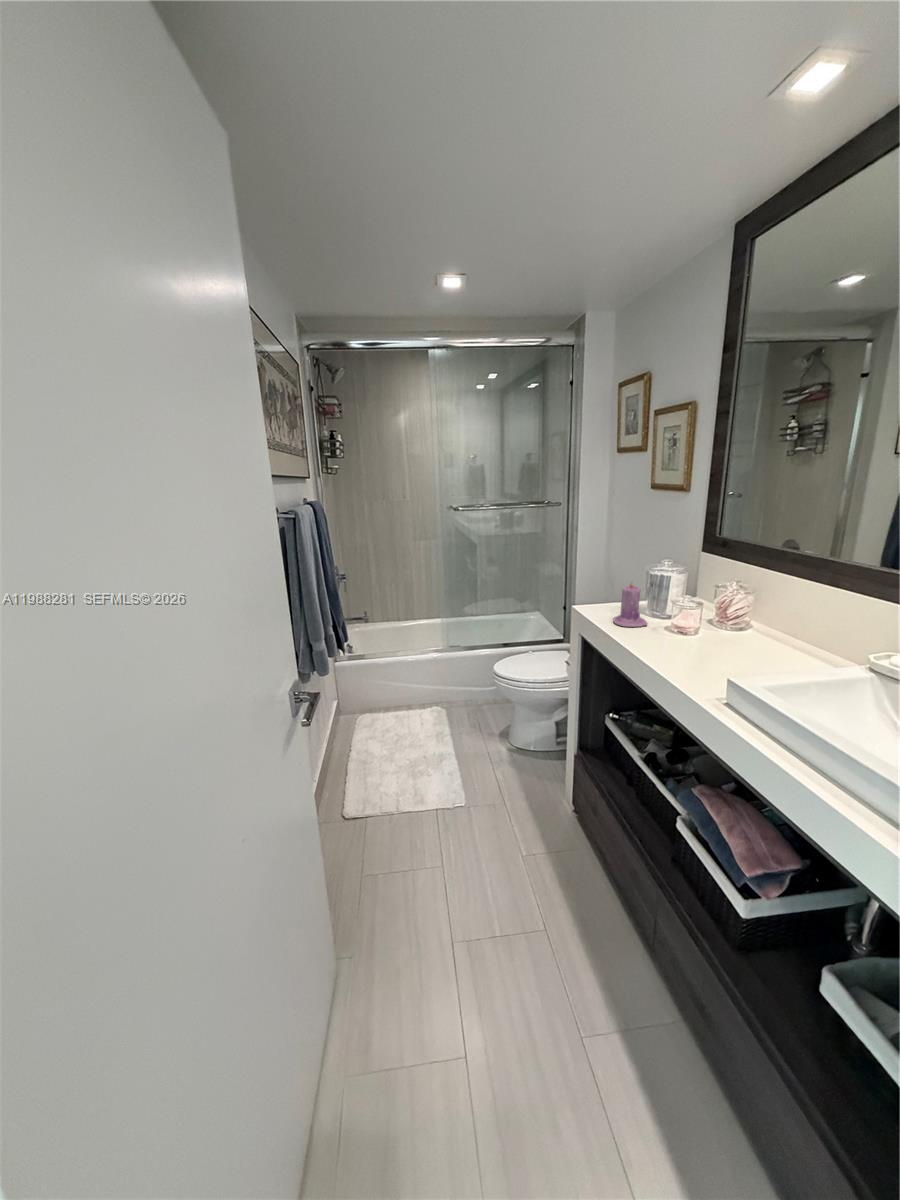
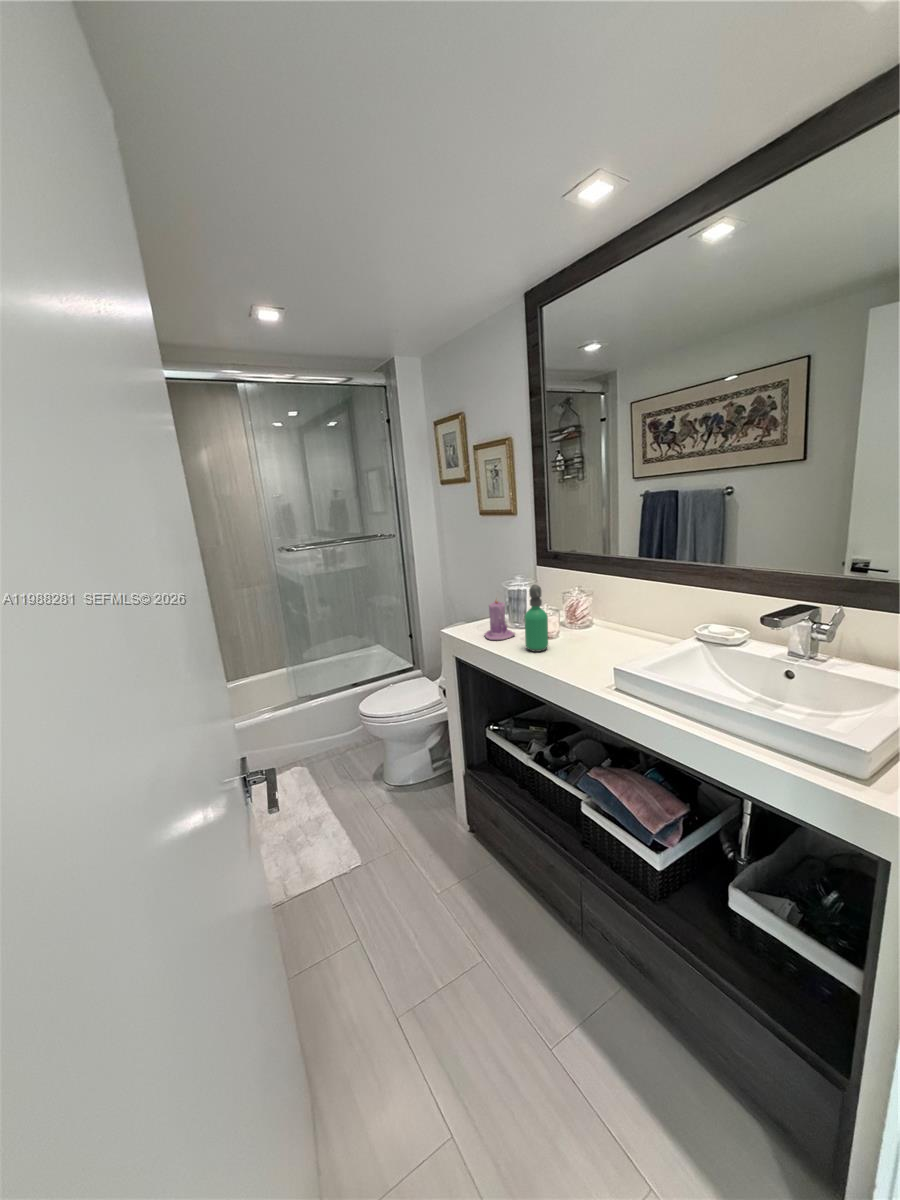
soap dispenser: none [650,573,681,647] -> present [525,585,548,652]

